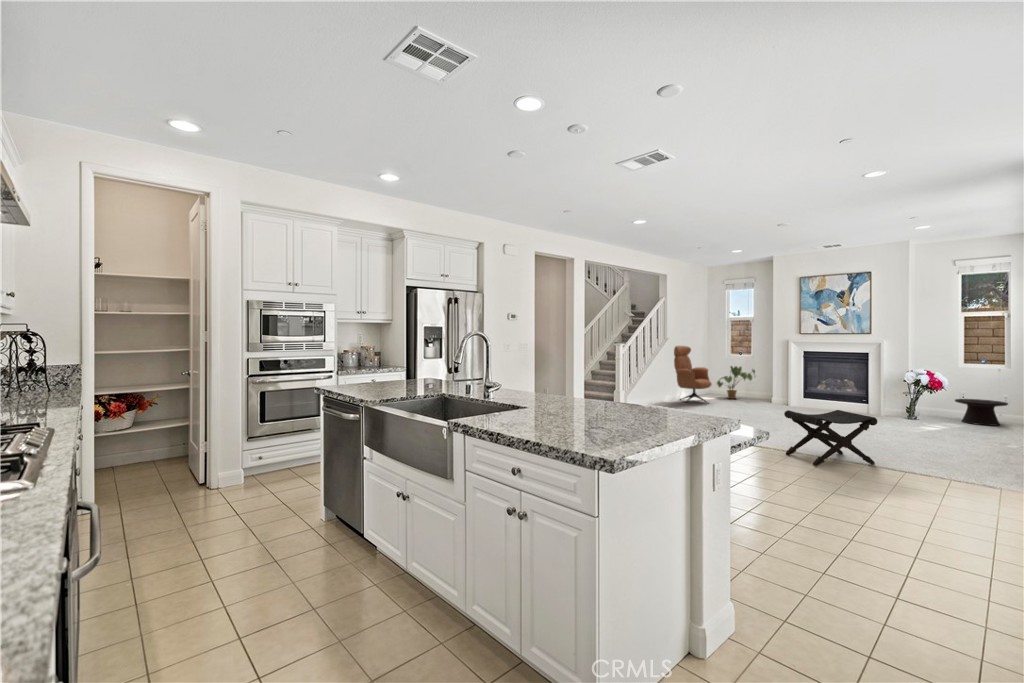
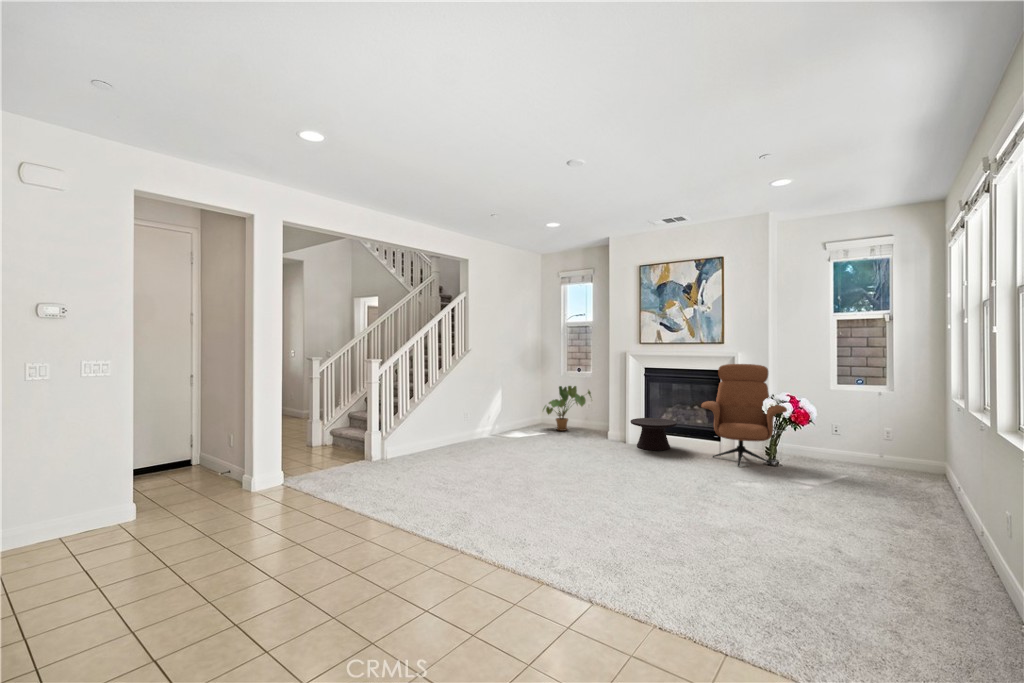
armchair: present [674,346,712,402] -> present [702,364,787,467]
side table: present [955,399,1008,426] -> present [630,418,677,451]
footstool: present [784,410,877,466] -> none [514,498,671,649]

